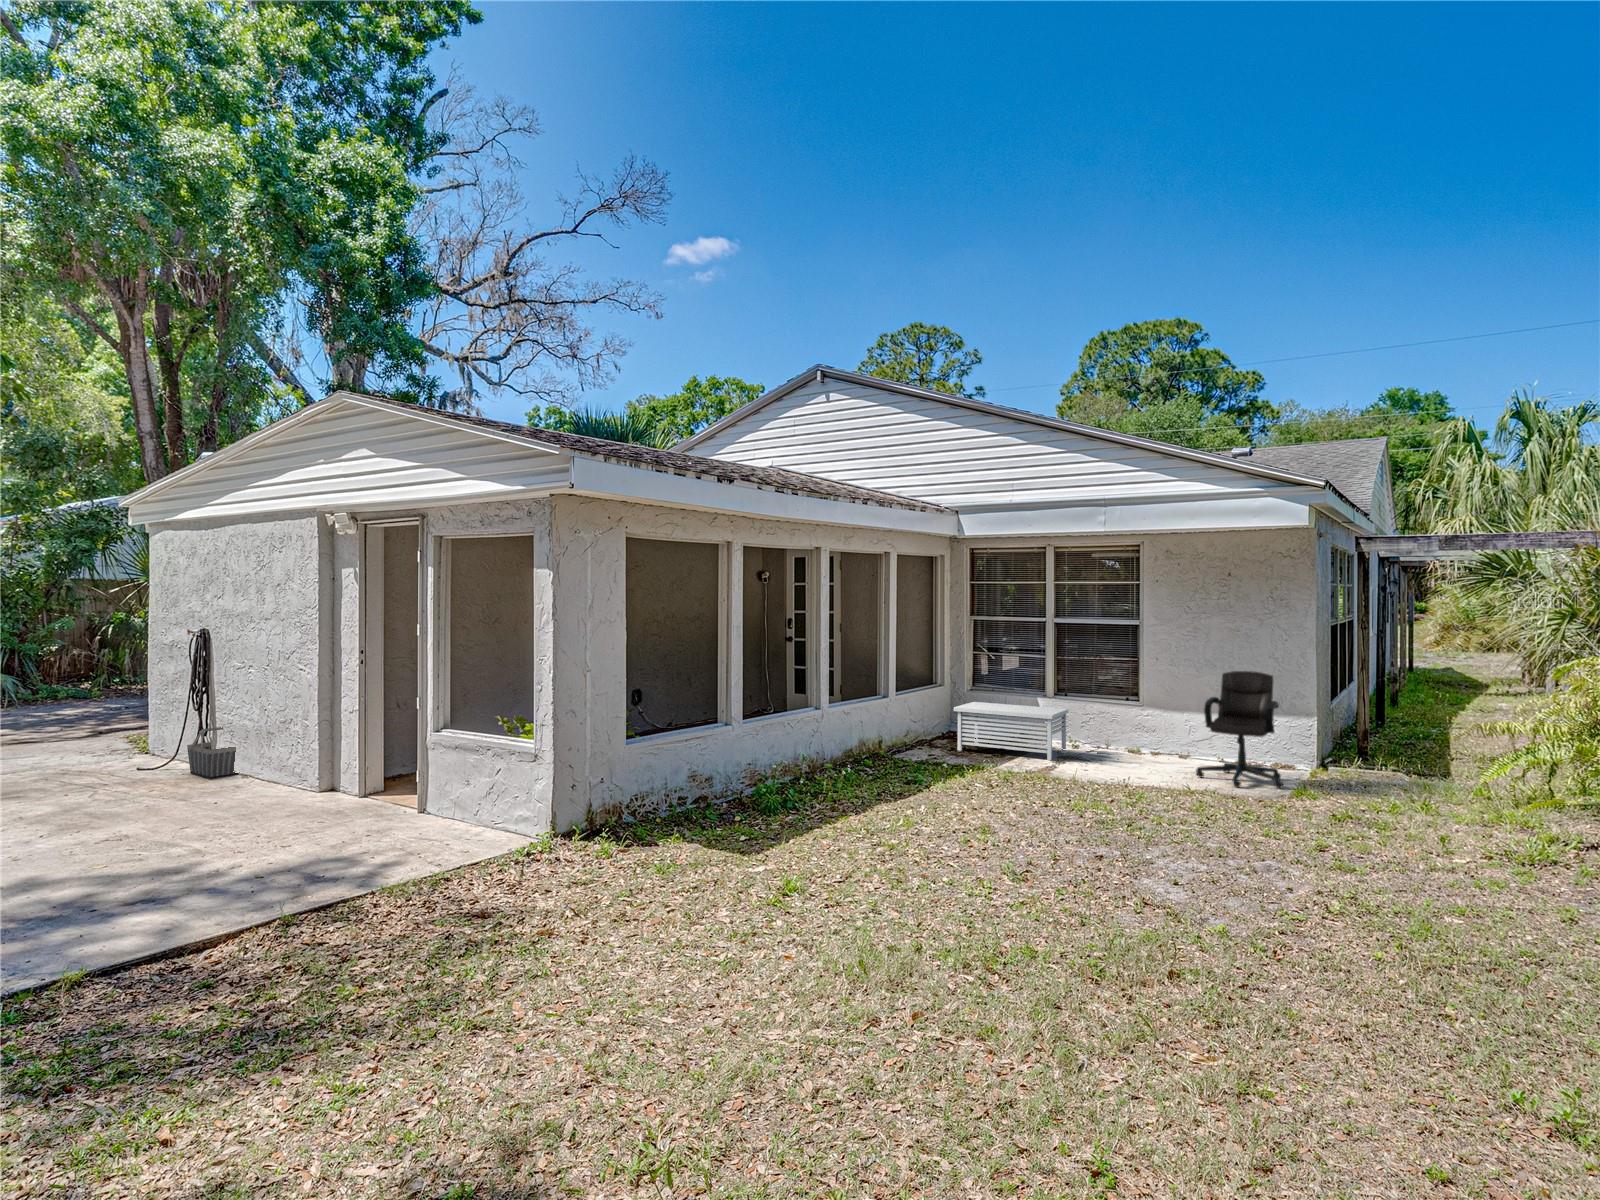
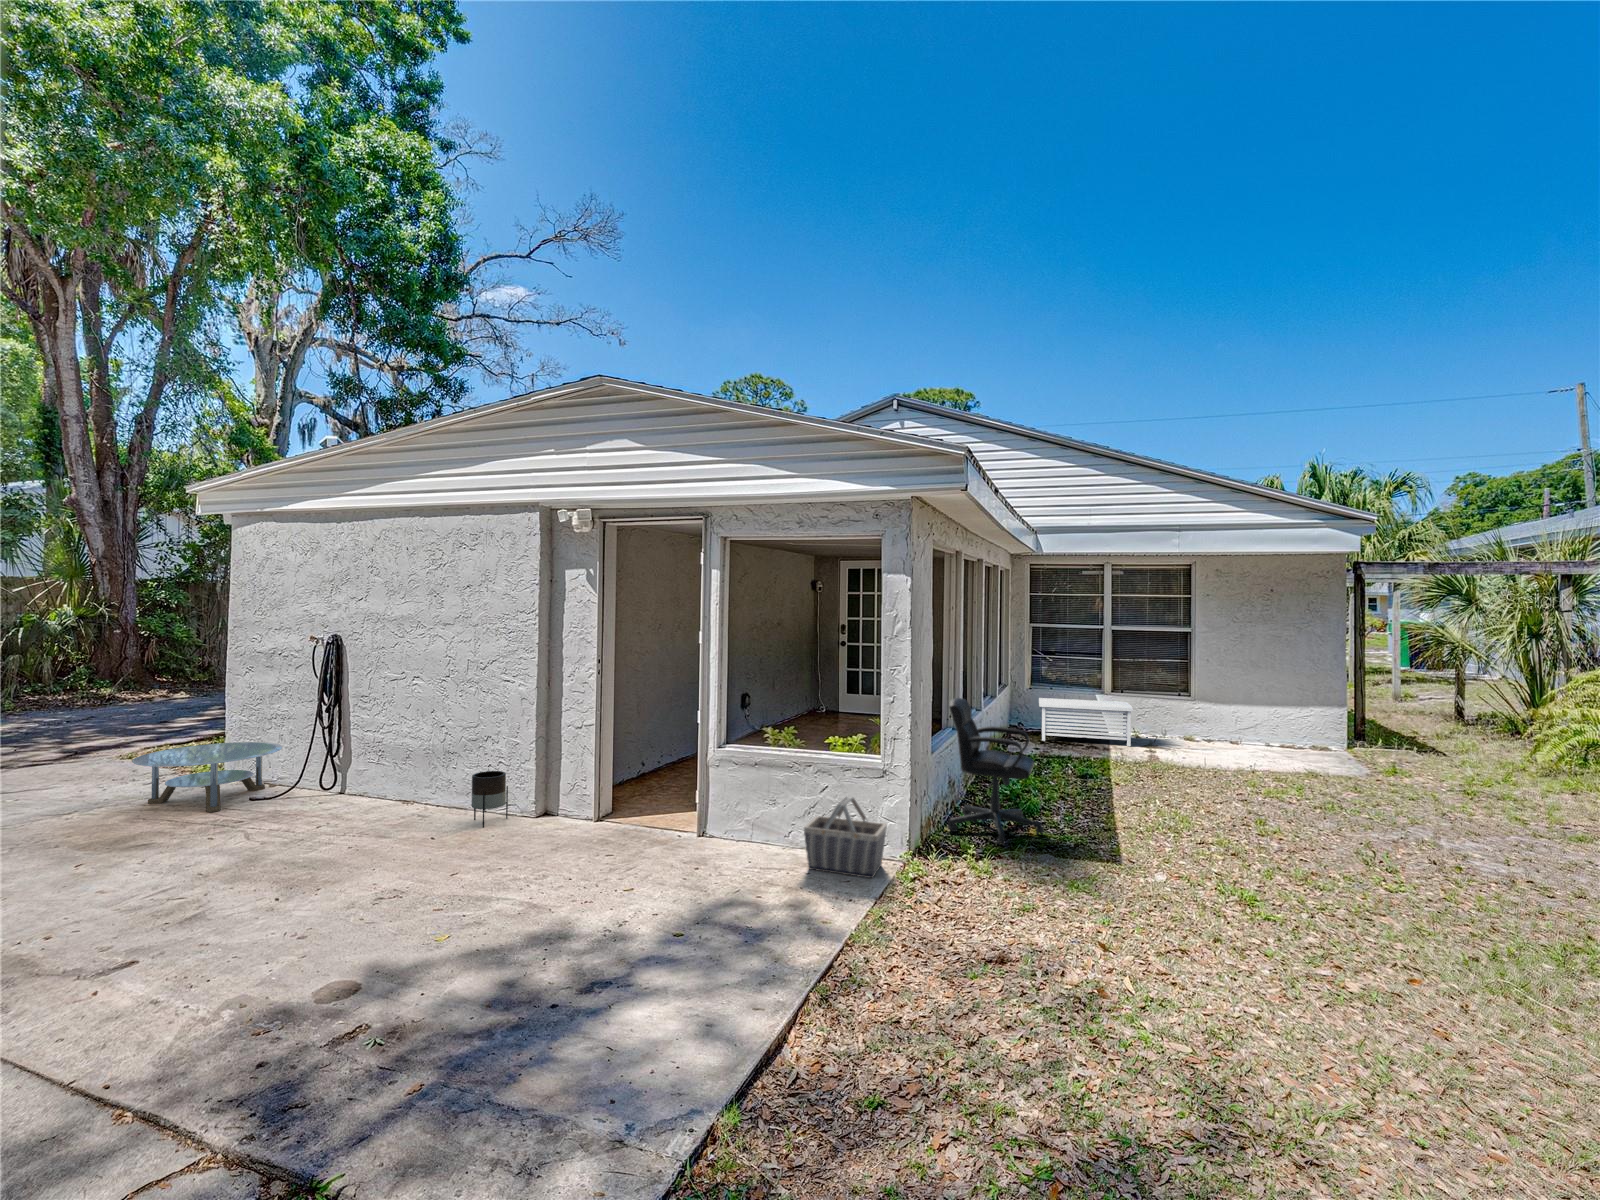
chair: present [1196,671,1283,788] -> present [948,698,1043,844]
round table: none [53,718,178,773] -> present [132,742,282,812]
basket: present [187,727,239,779] -> present [804,797,887,878]
planter: none [265,748,300,796] -> present [471,771,508,828]

